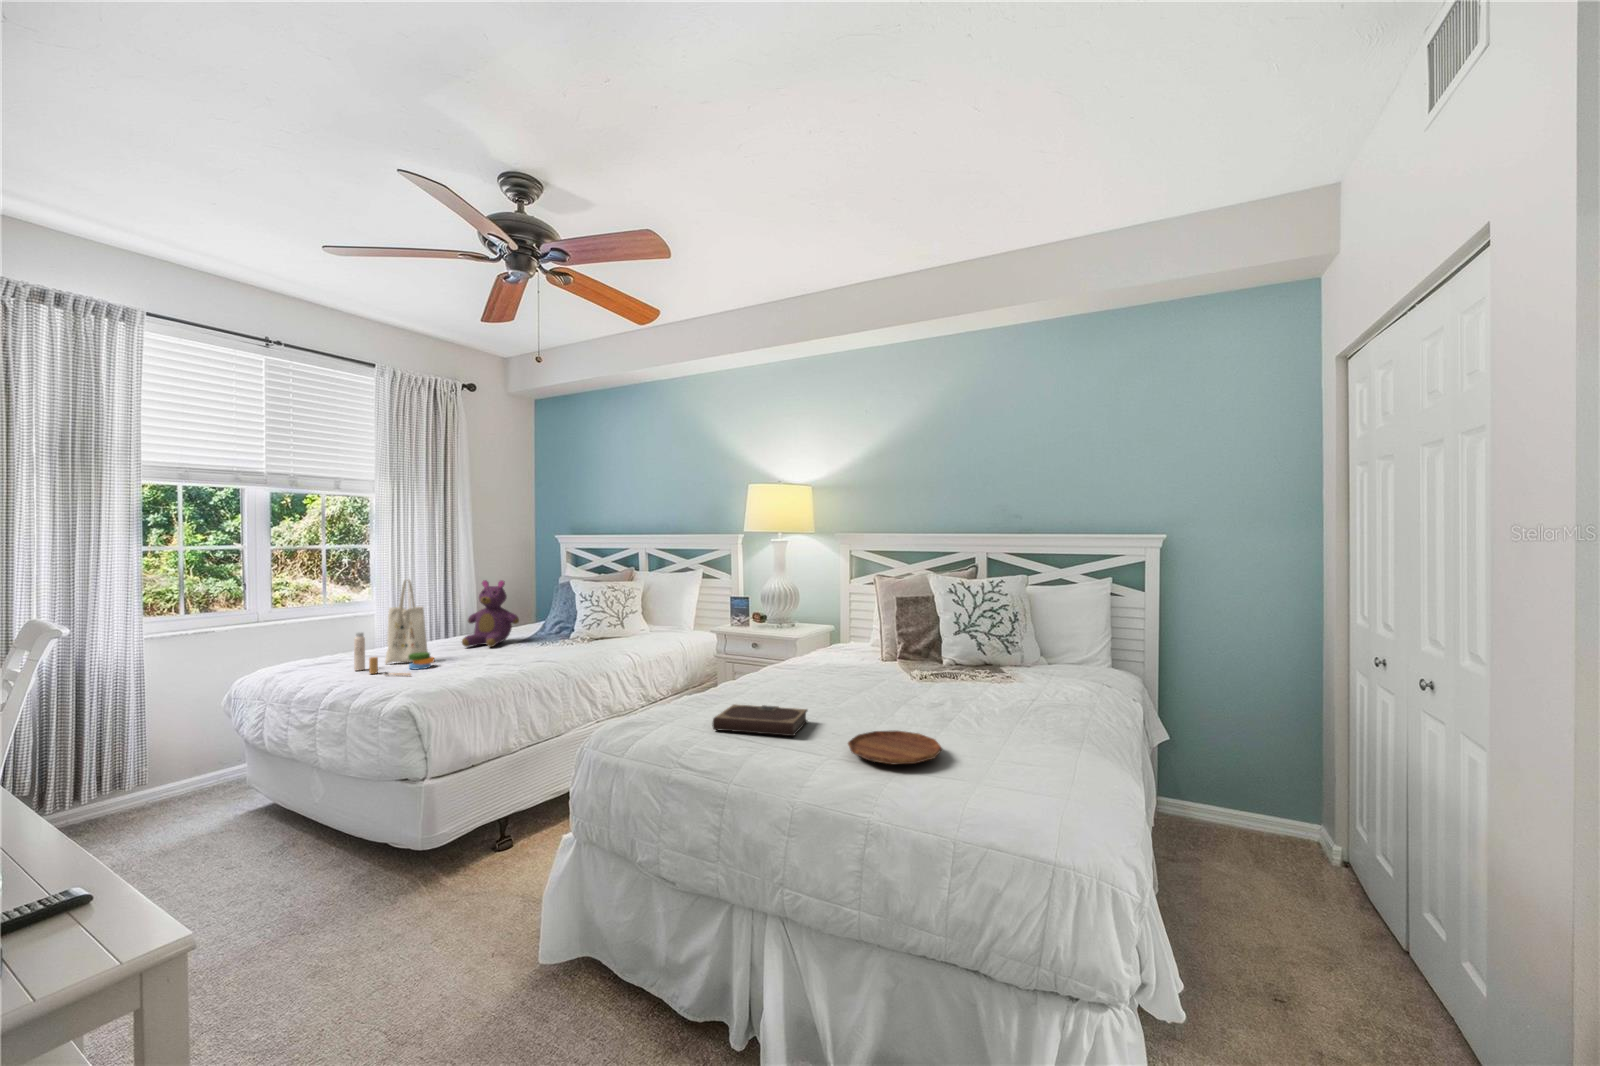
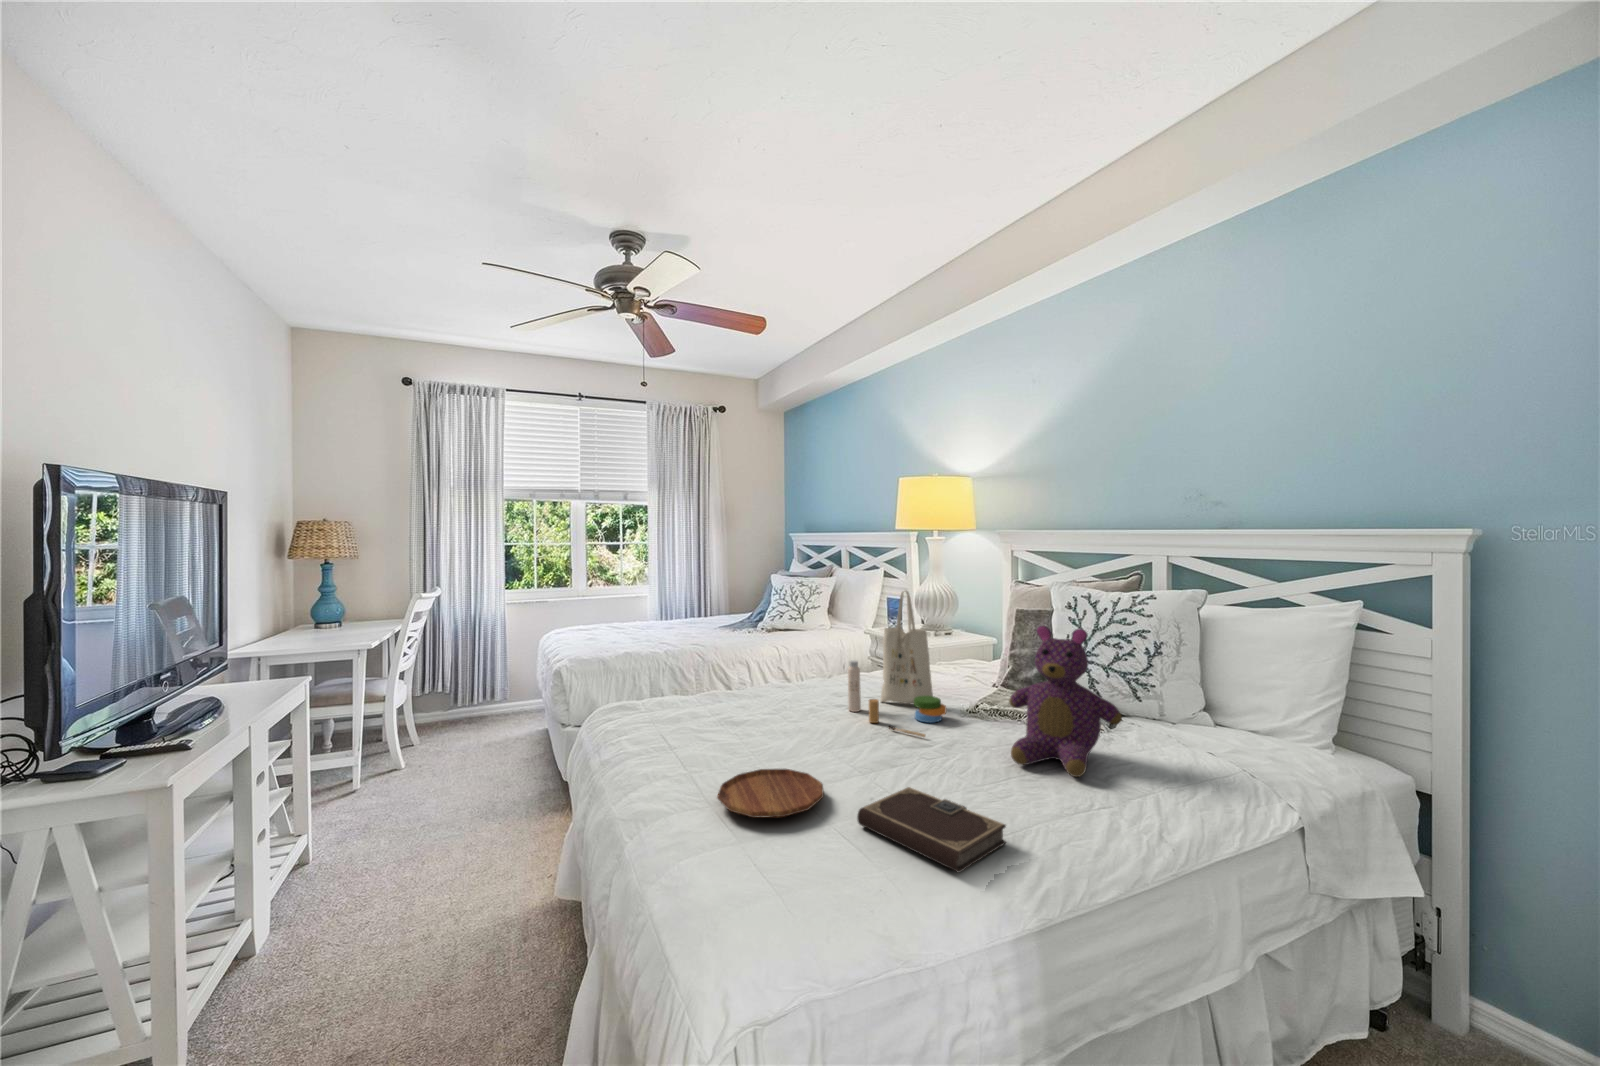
tote bag: present [354,579,434,676] -> present [848,591,946,737]
teddy bear: present [462,580,519,647] -> present [1009,626,1122,777]
notebook: present [712,704,807,736] -> present [857,787,1006,873]

